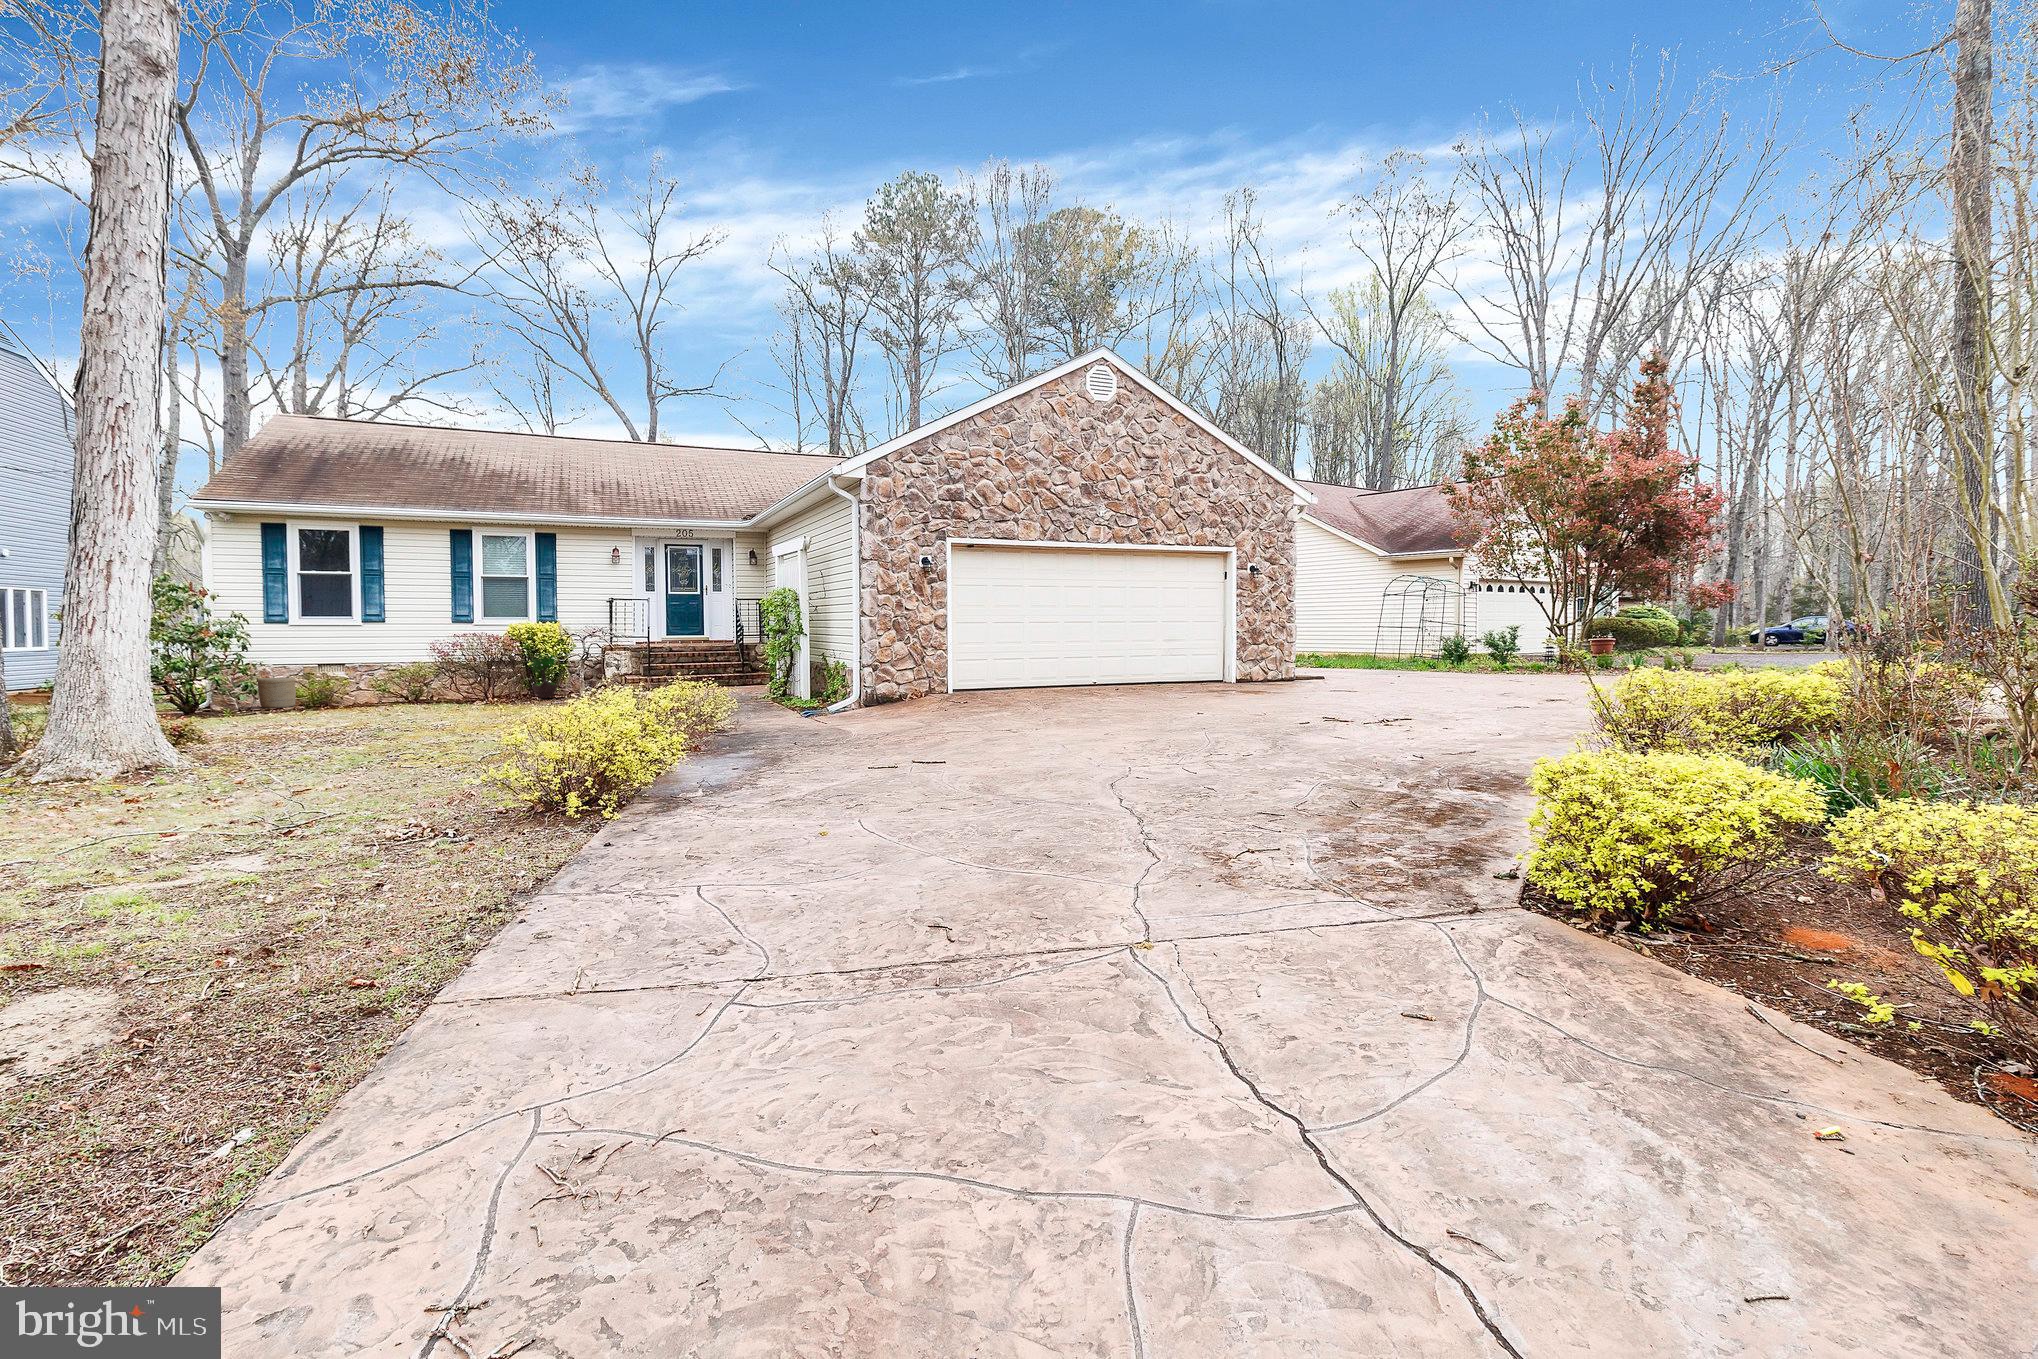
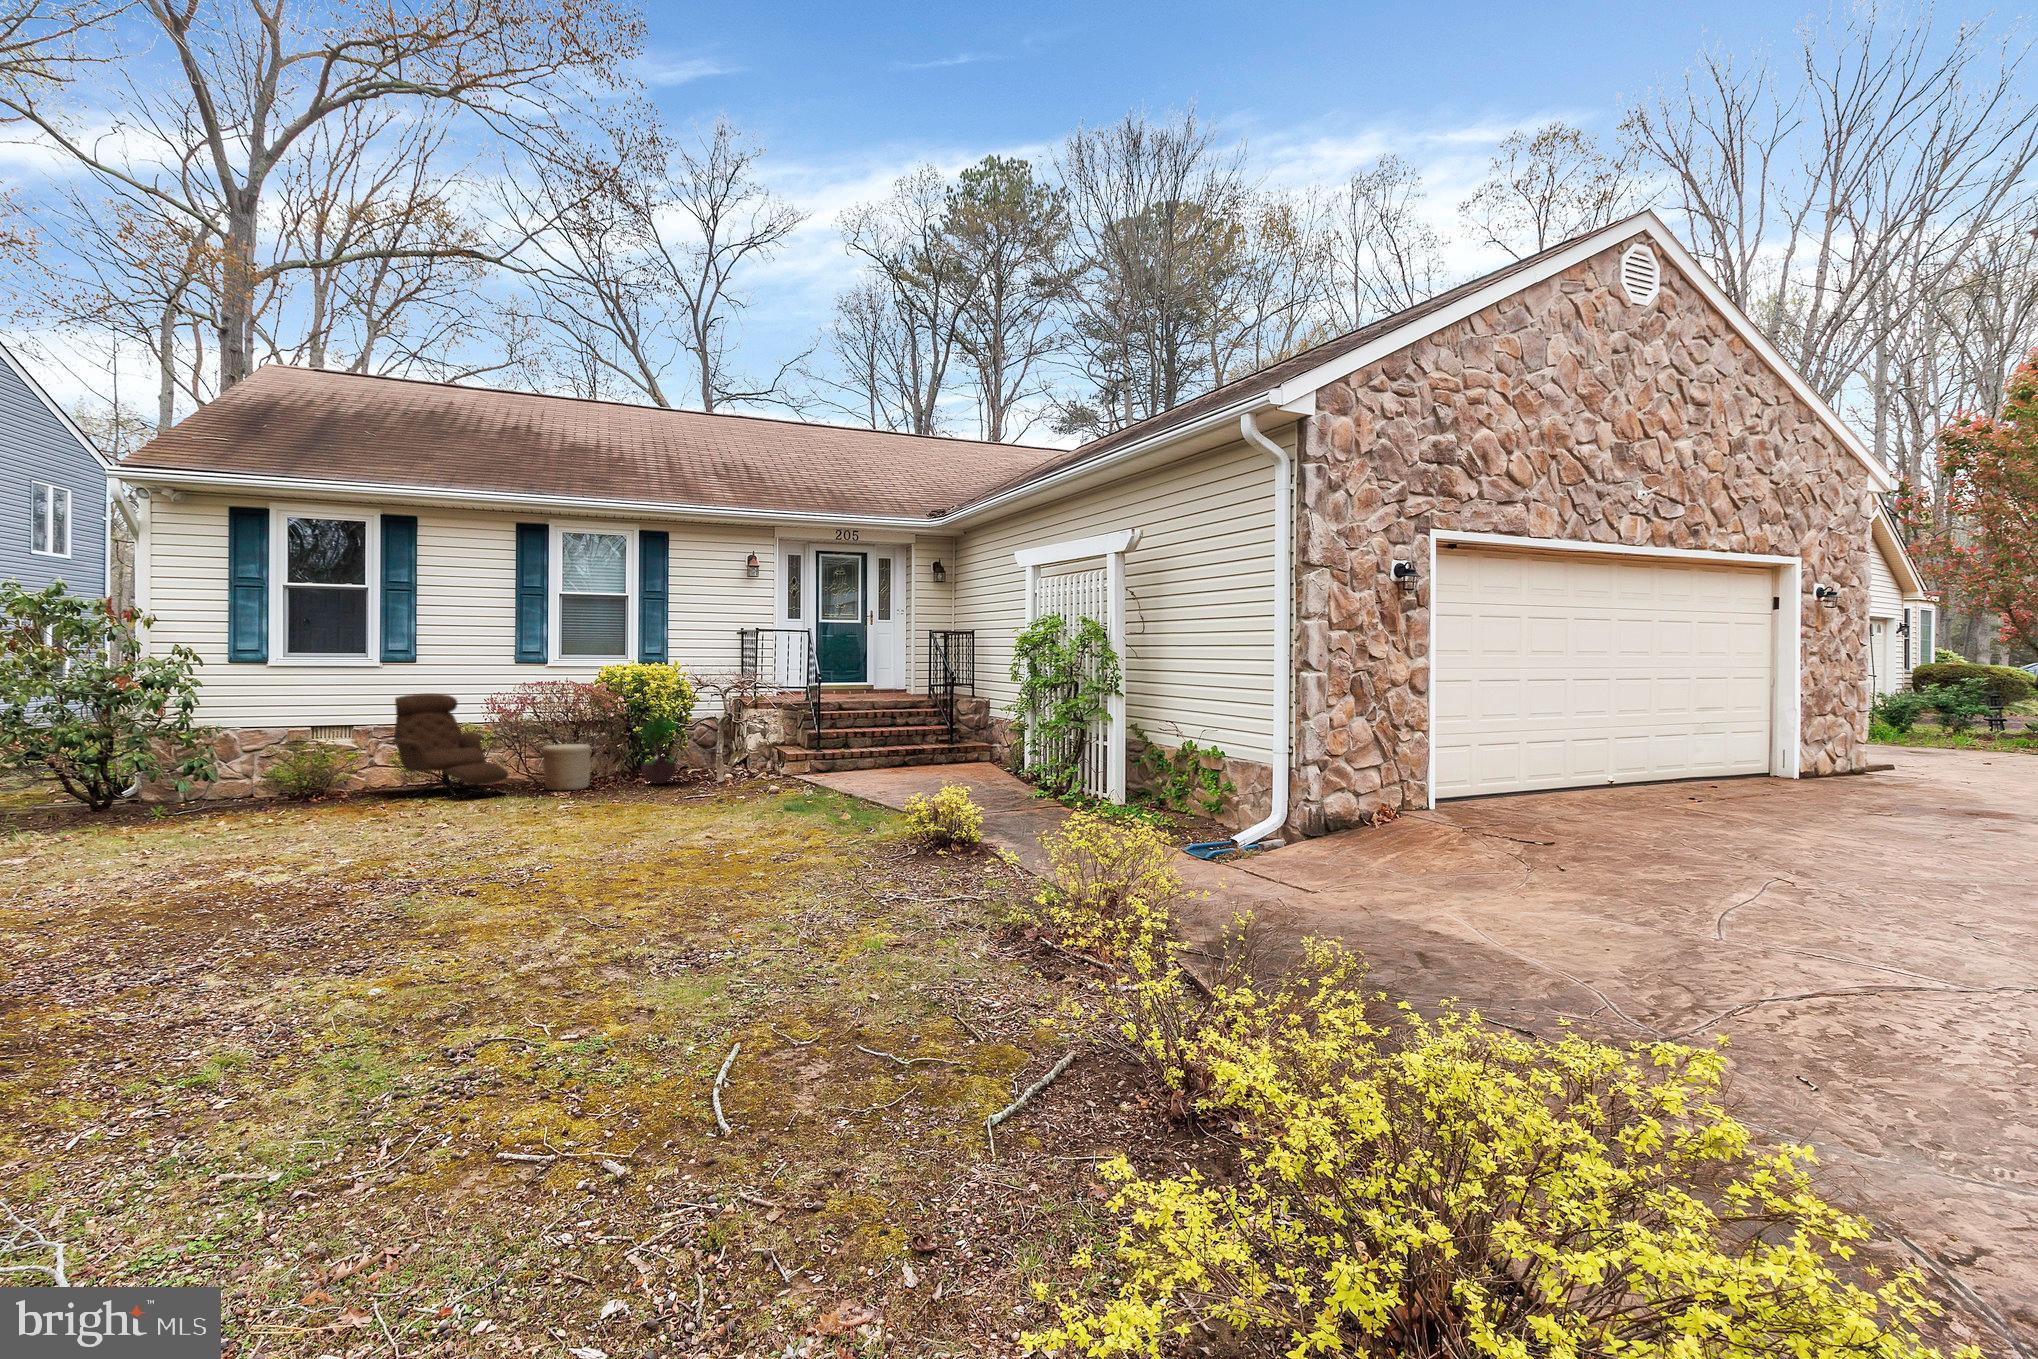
lounge chair: none [371,641,445,705] -> present [392,693,508,800]
woven basket: present [257,678,296,708] -> present [542,744,591,791]

